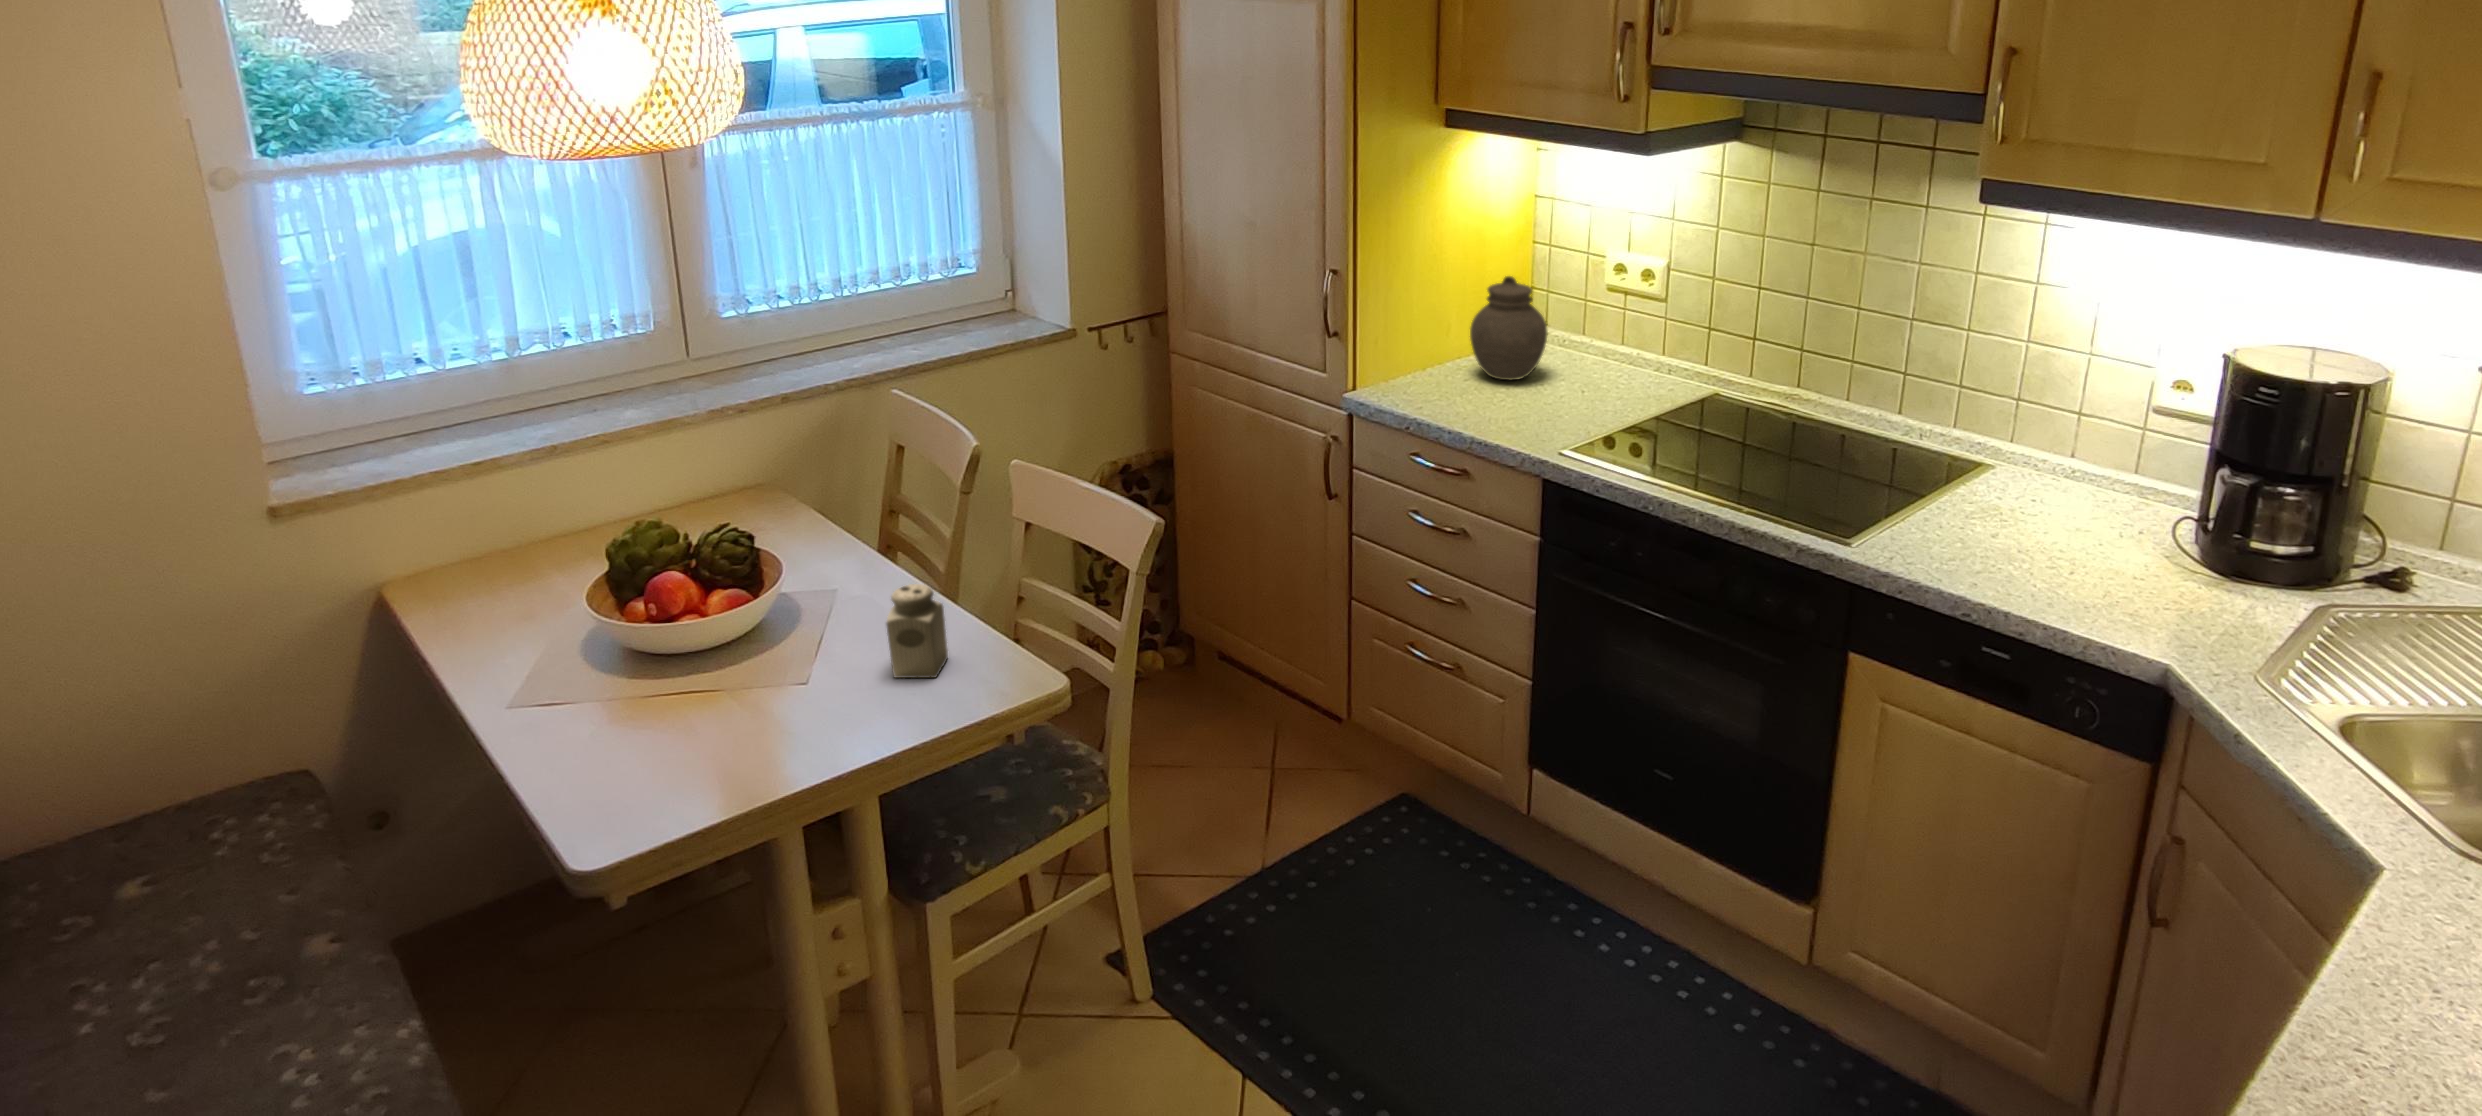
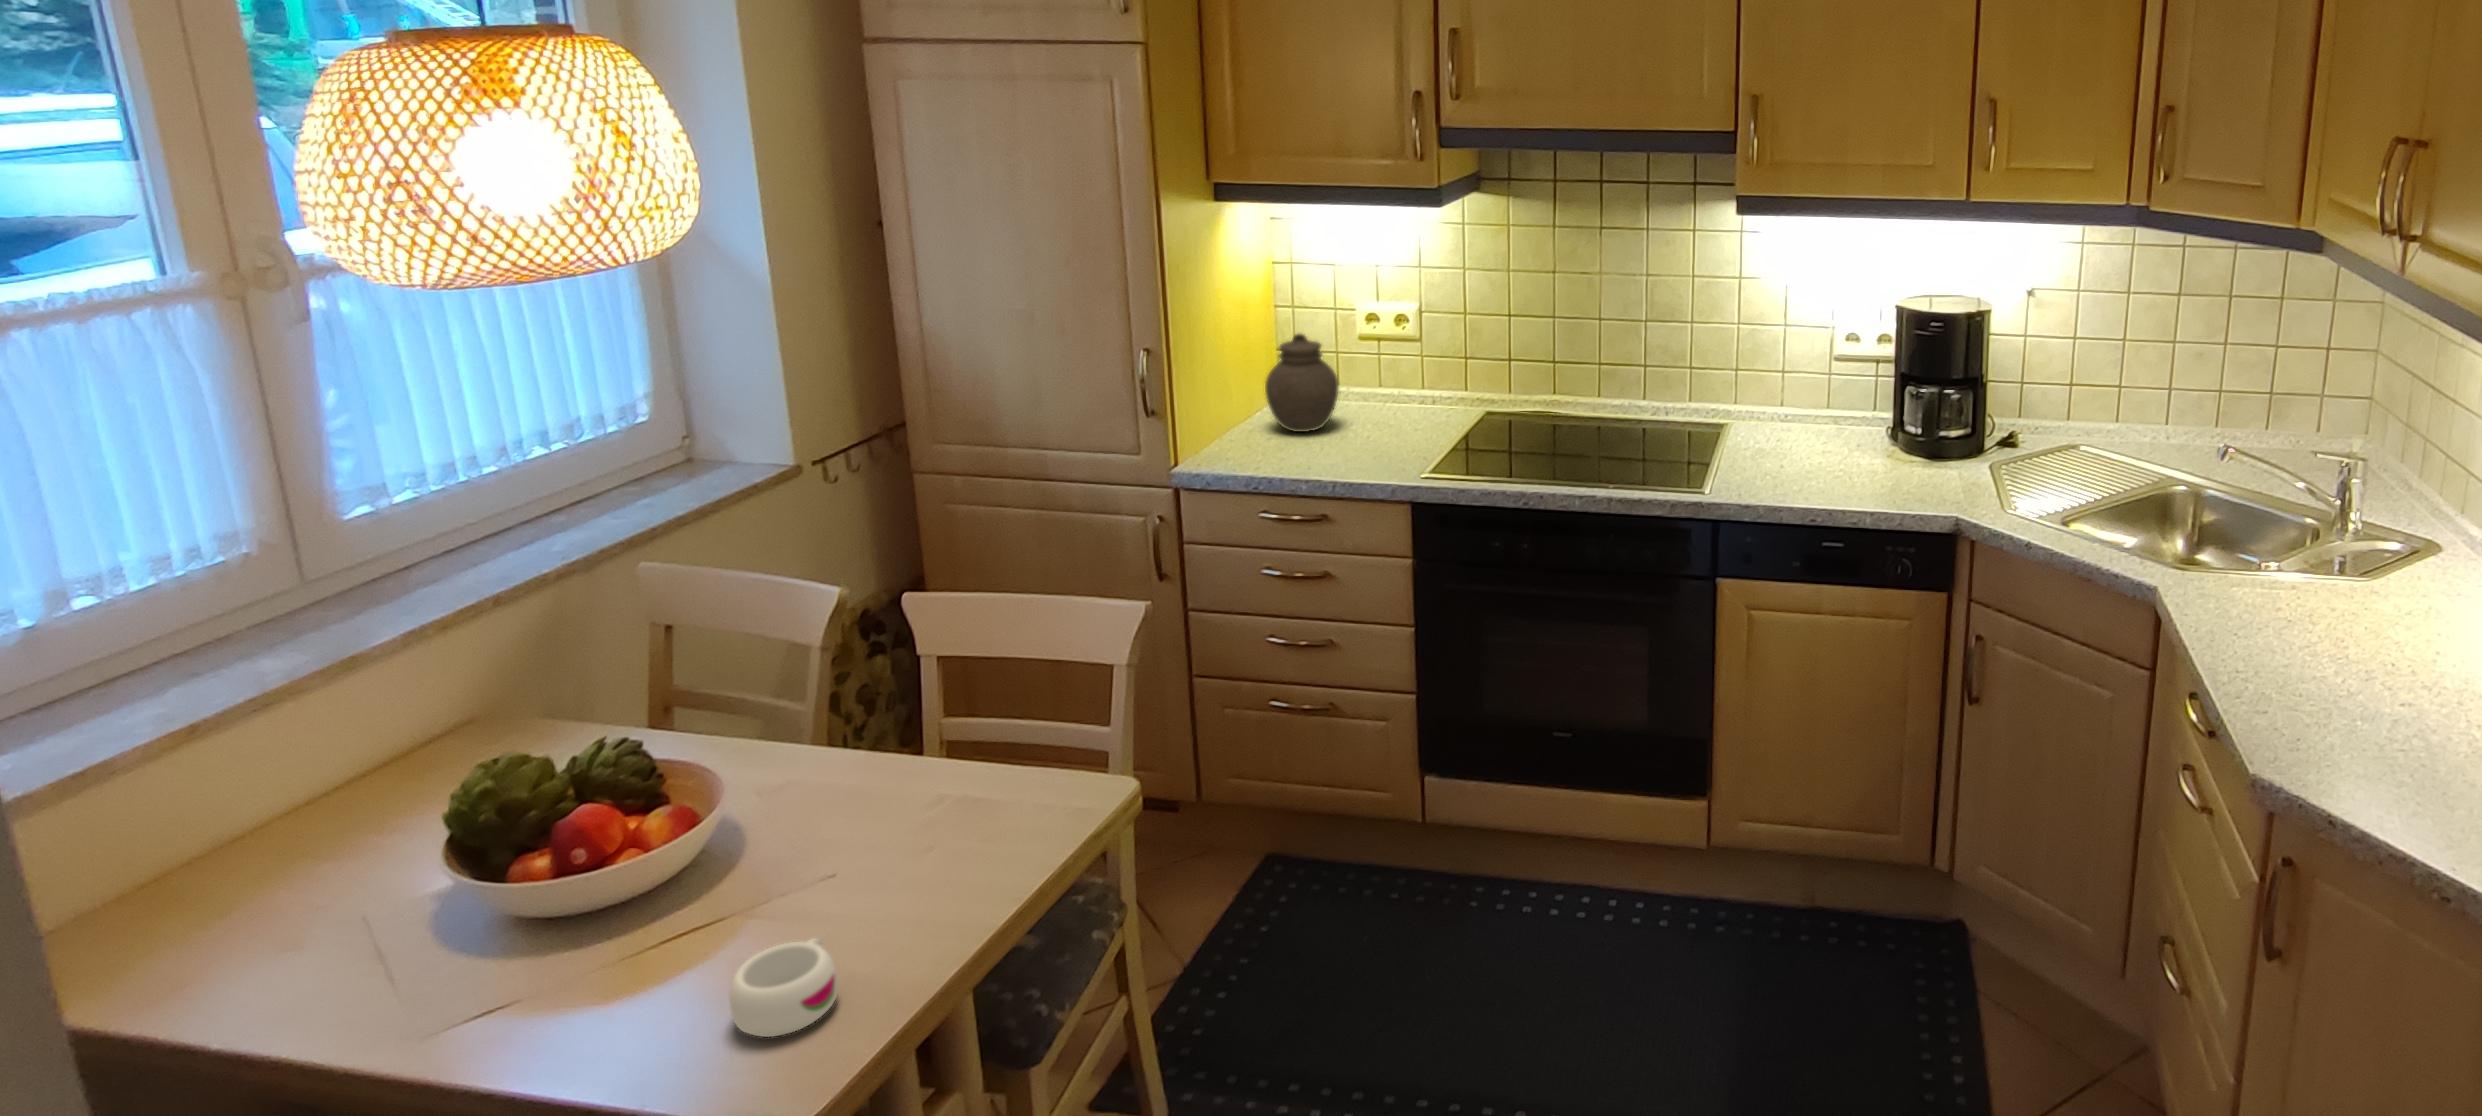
salt shaker: present [886,584,948,678] -> none [934,720,1005,831]
mug: none [600,725,698,798] -> present [730,938,838,1037]

